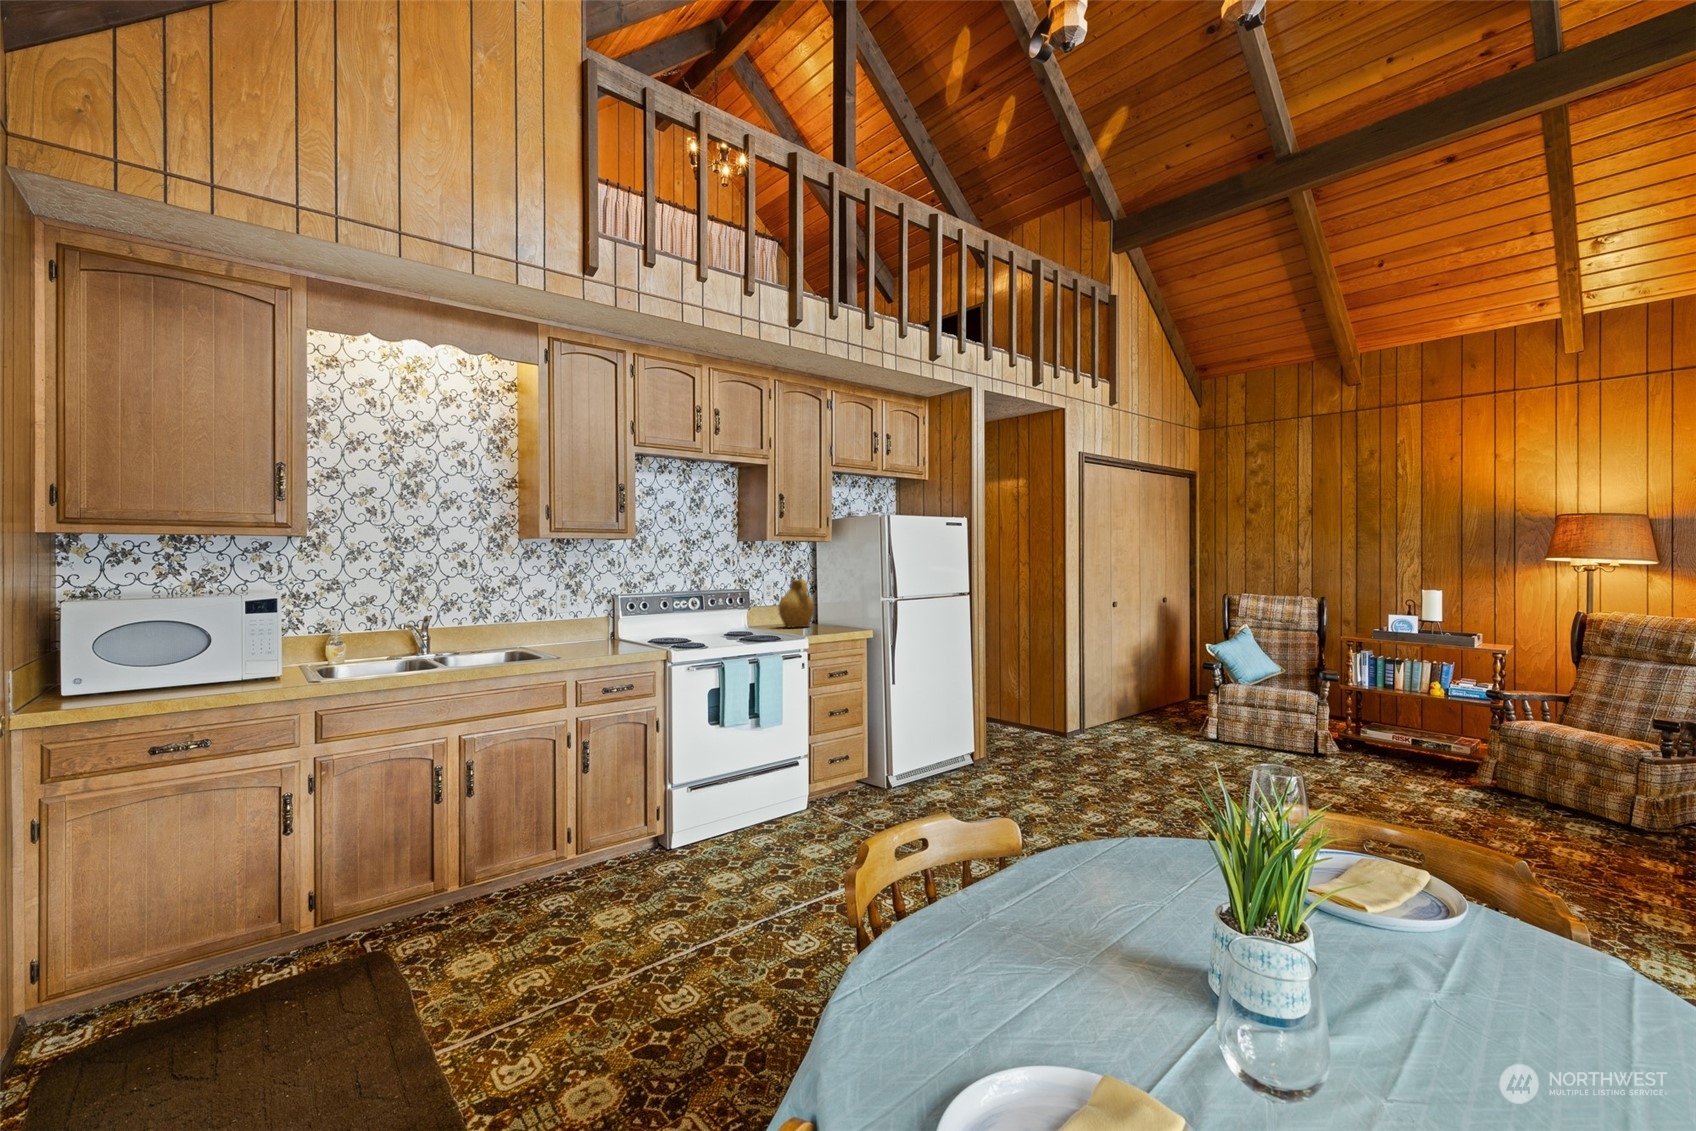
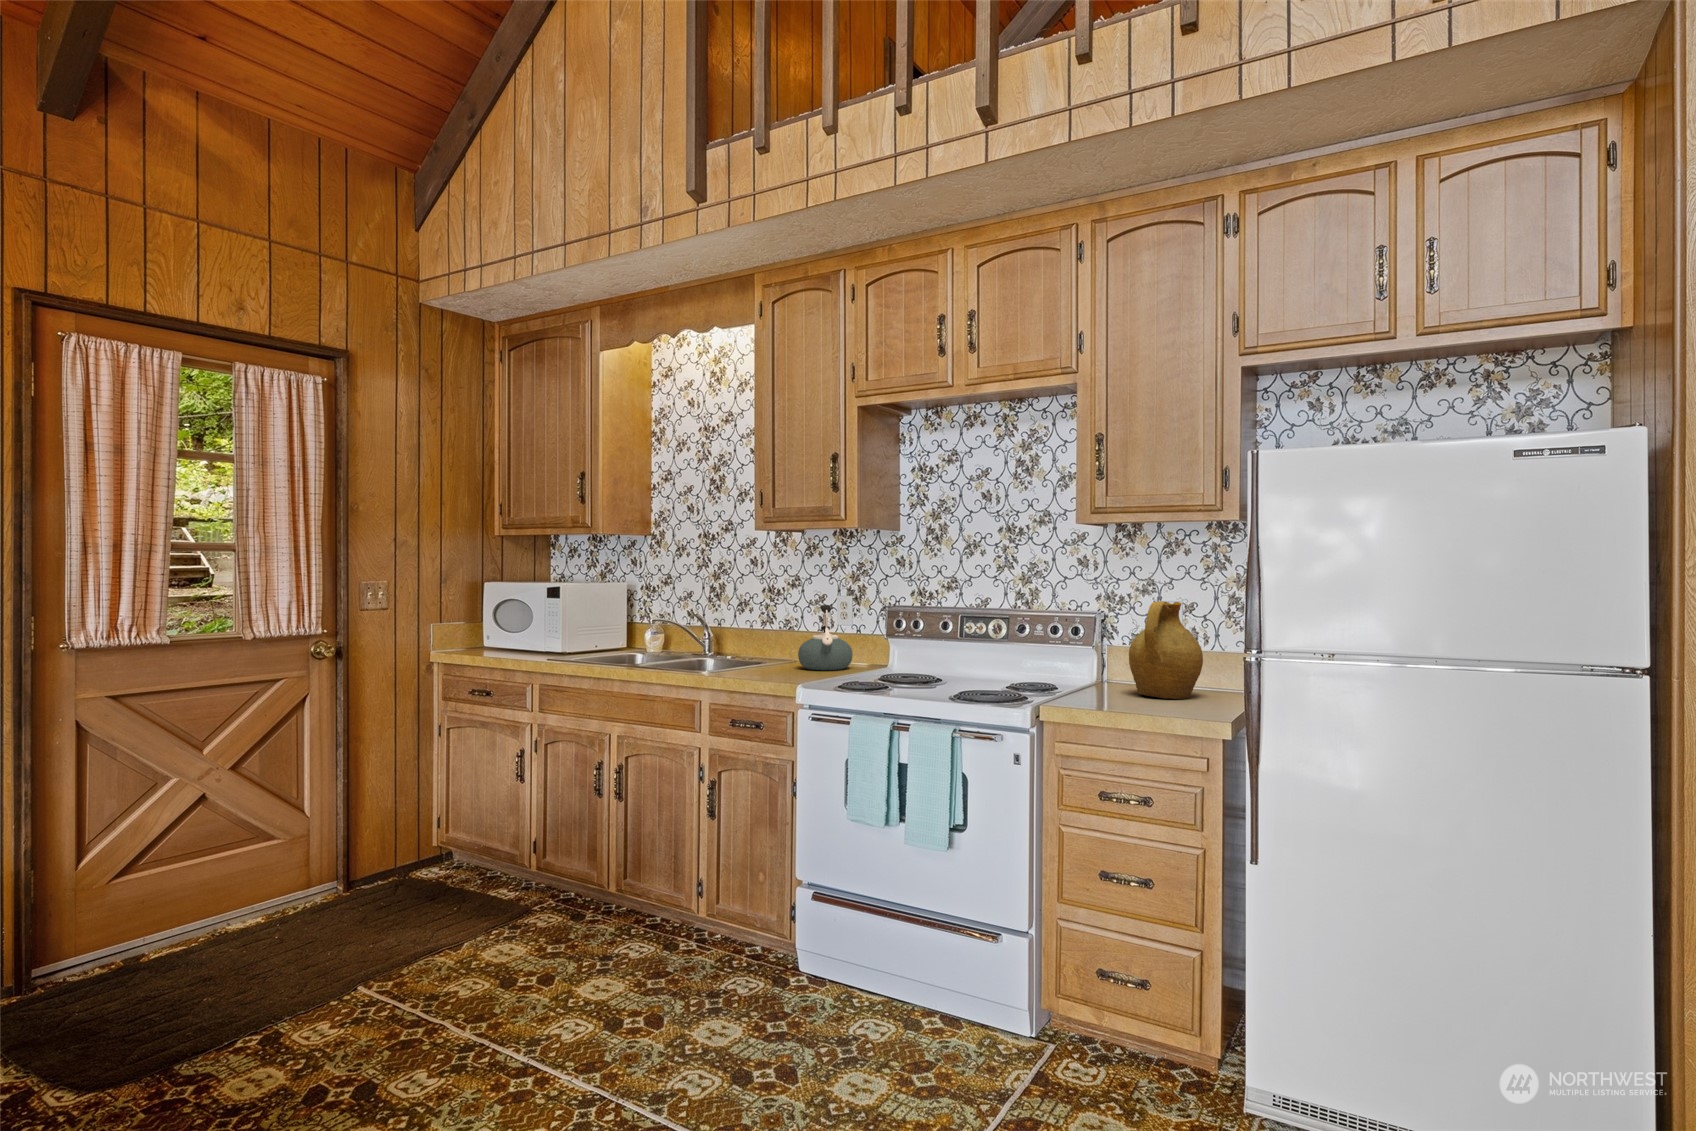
kettle: none [545,597,596,649] -> present [798,605,853,670]

